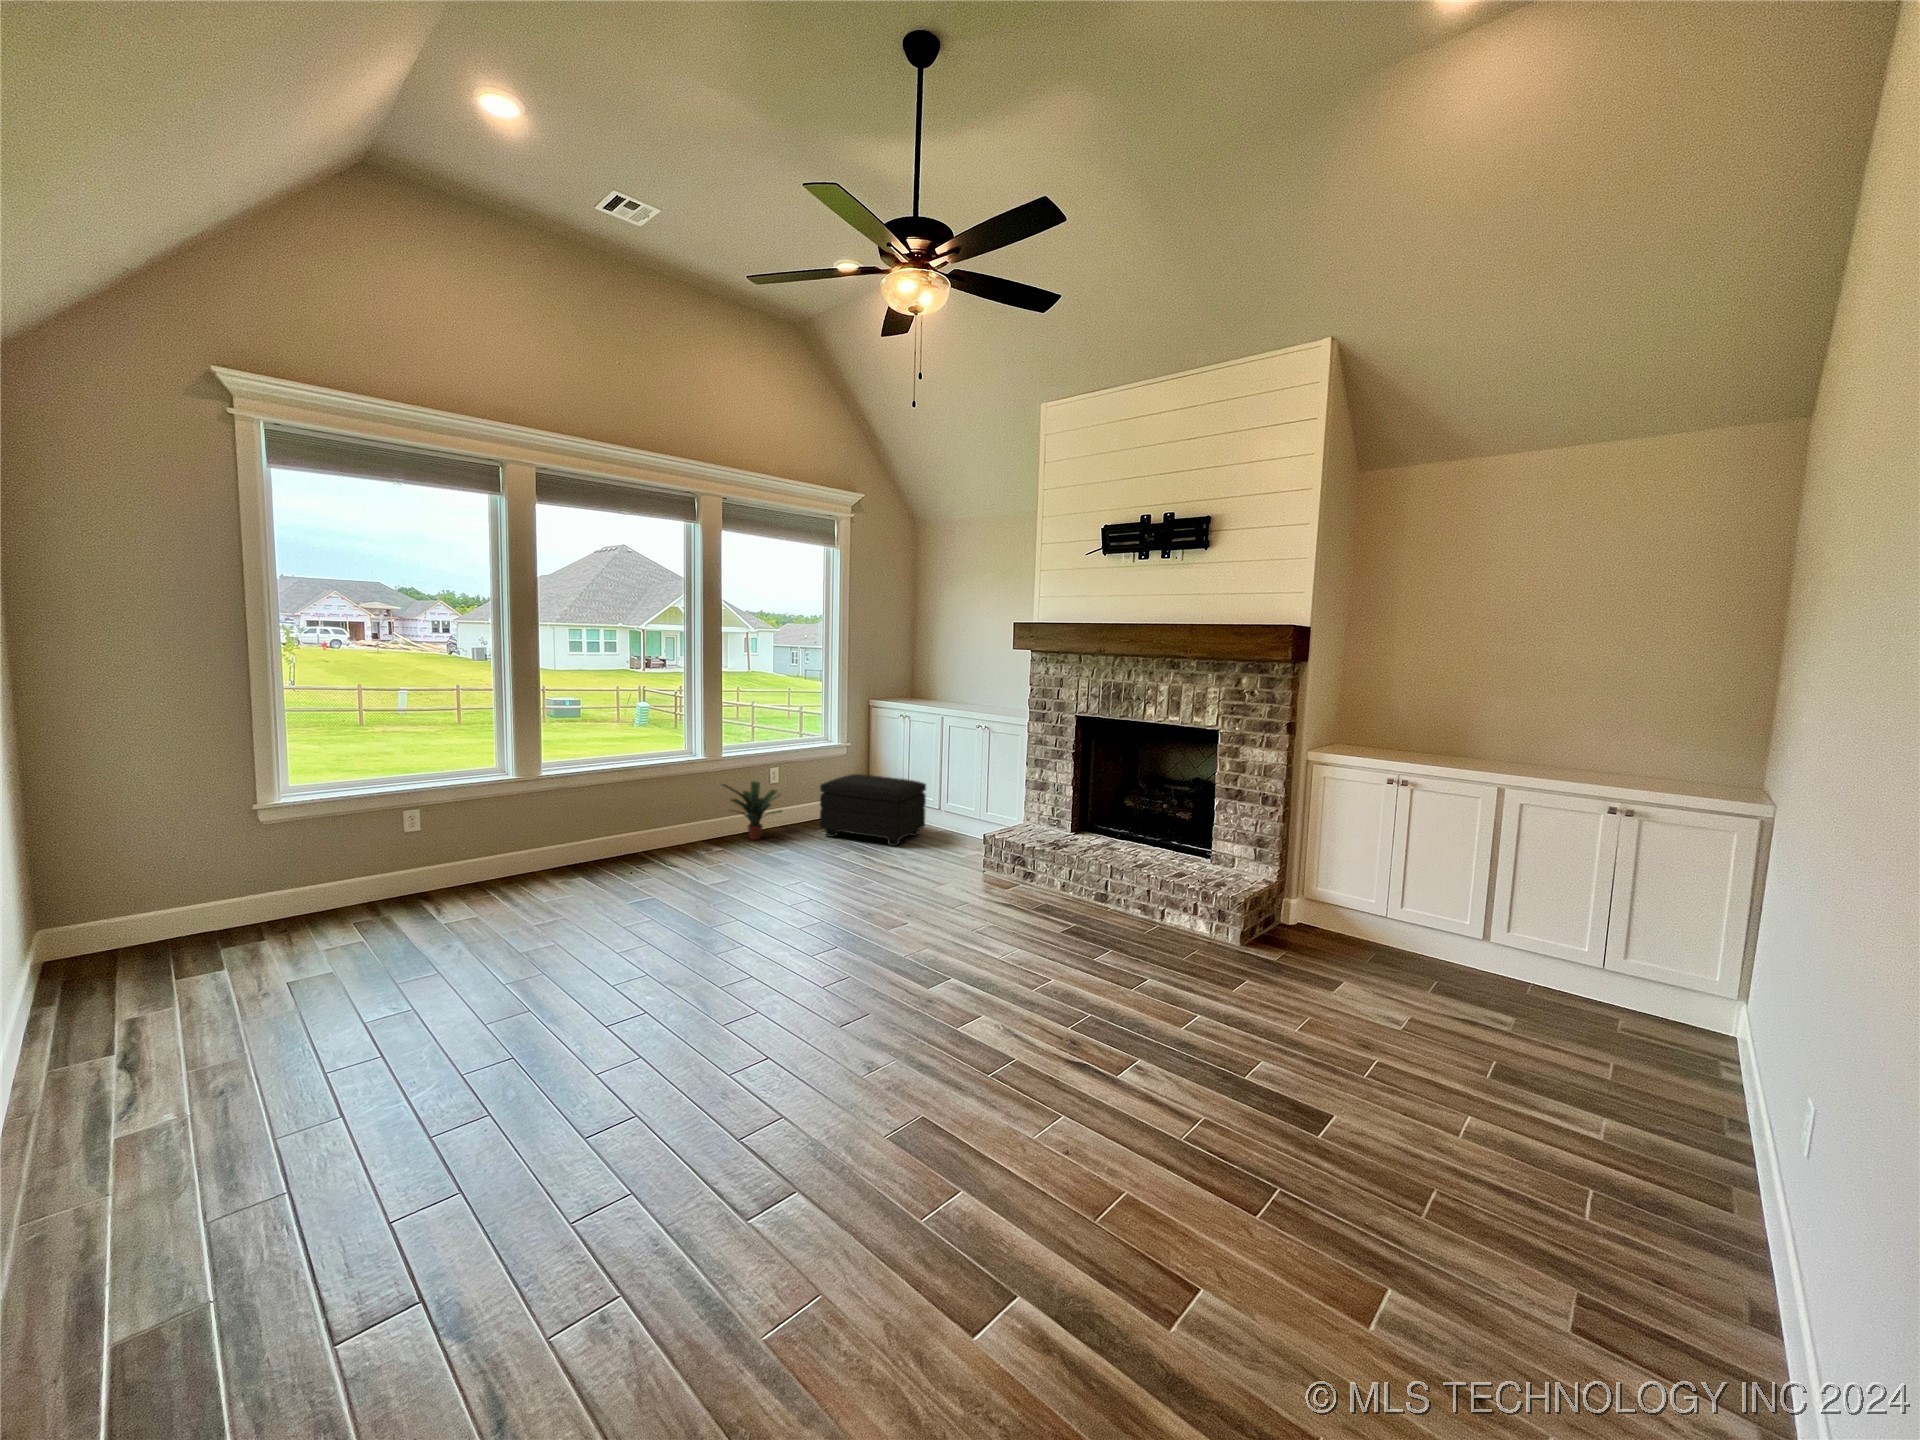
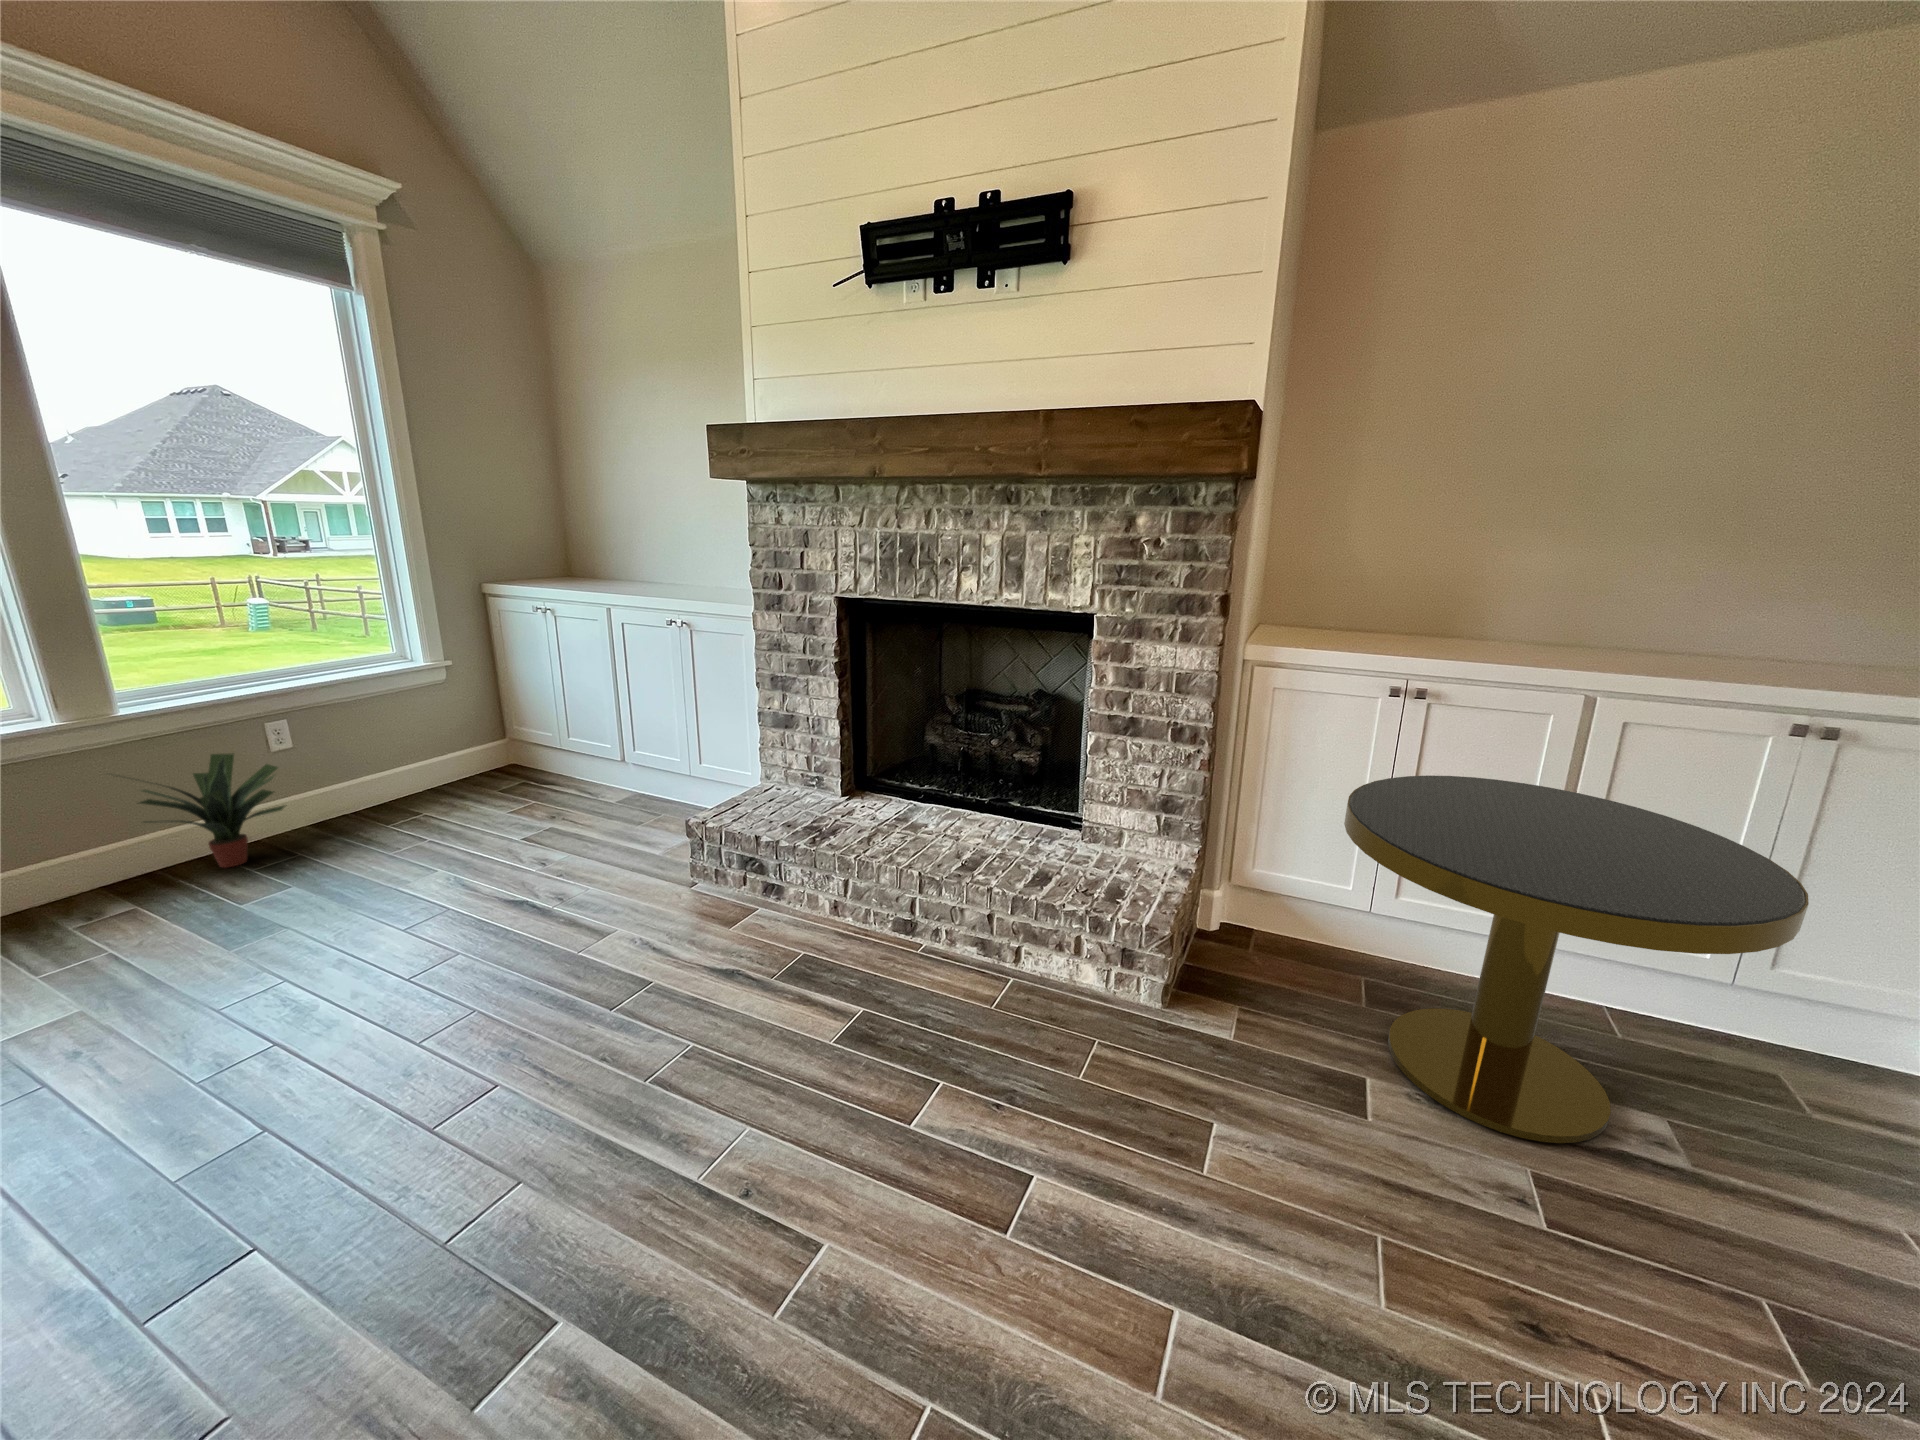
footstool: present [820,774,926,846] -> none [367,718,597,845]
side table: none [1334,828,1557,1017] -> present [1344,776,1809,1143]

